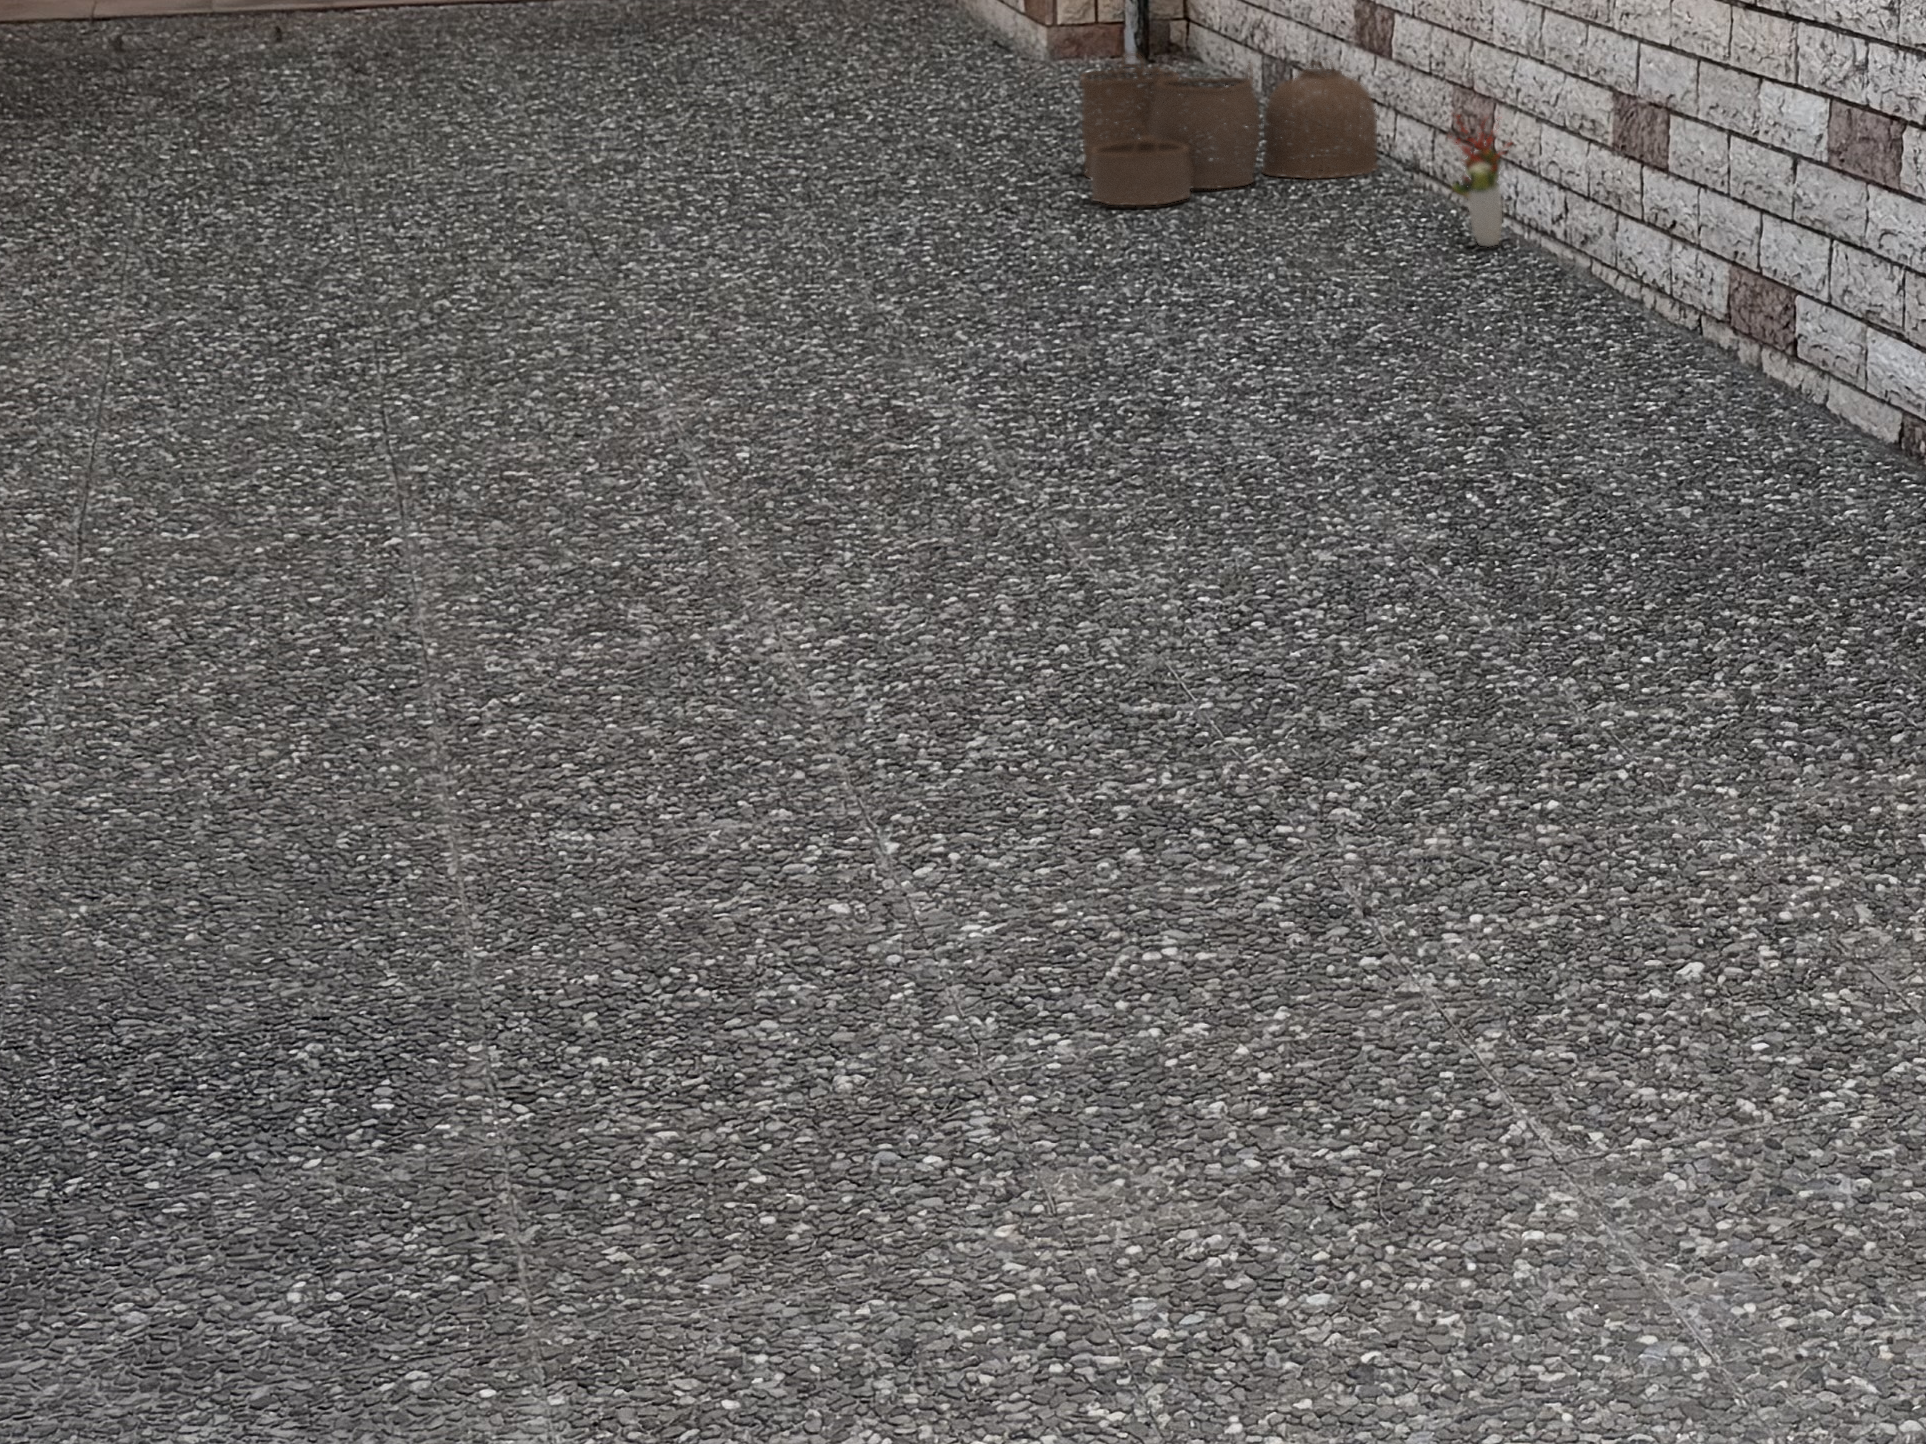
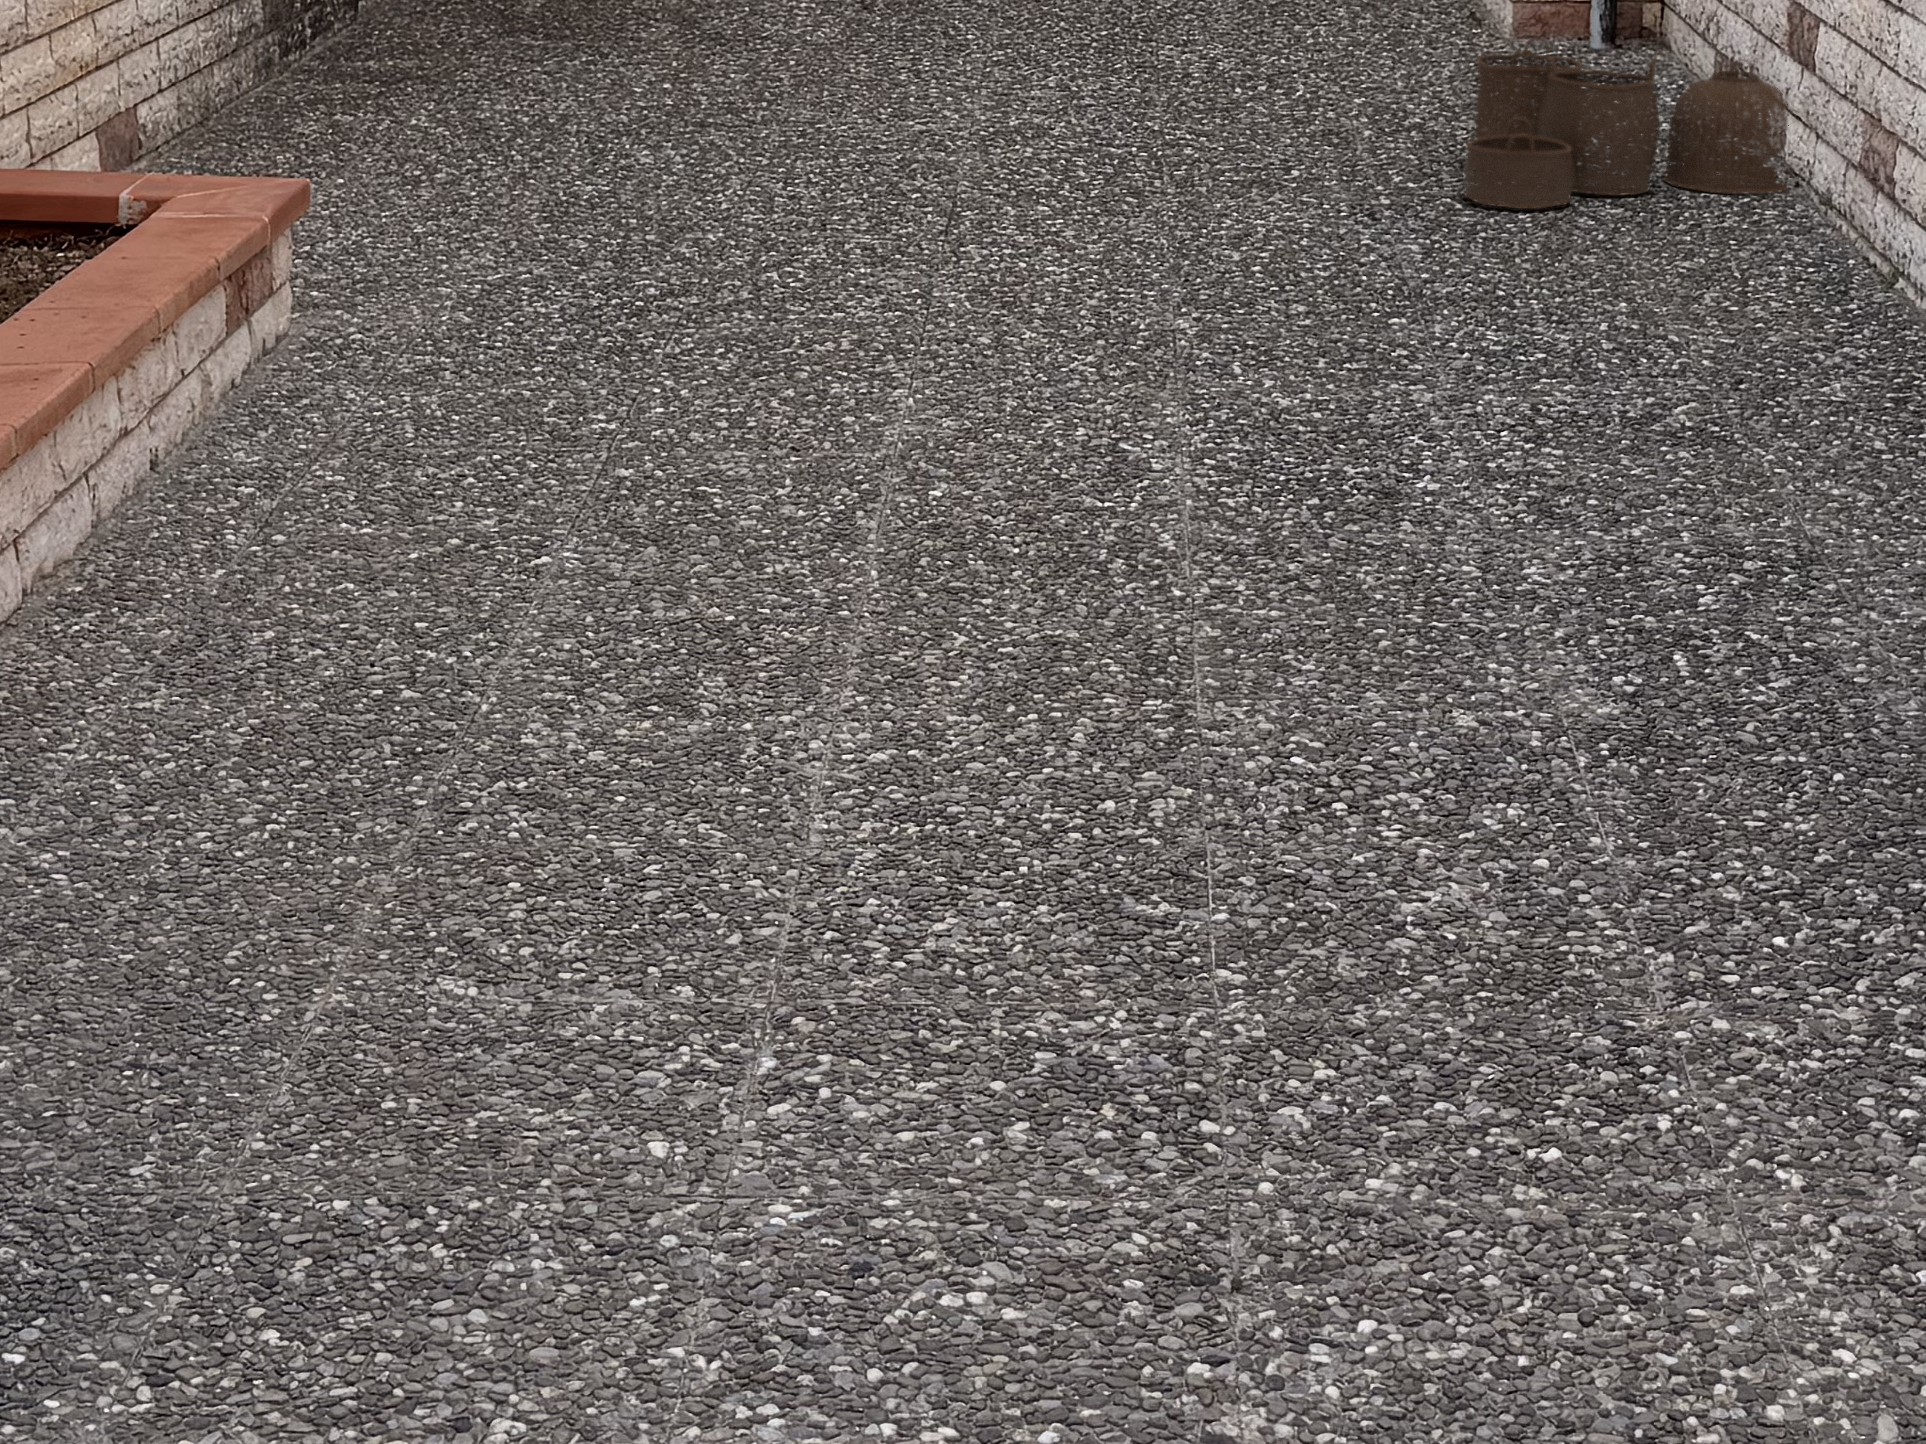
decorative plant: present [1453,115,1511,246] -> none [1829,142,1905,300]

